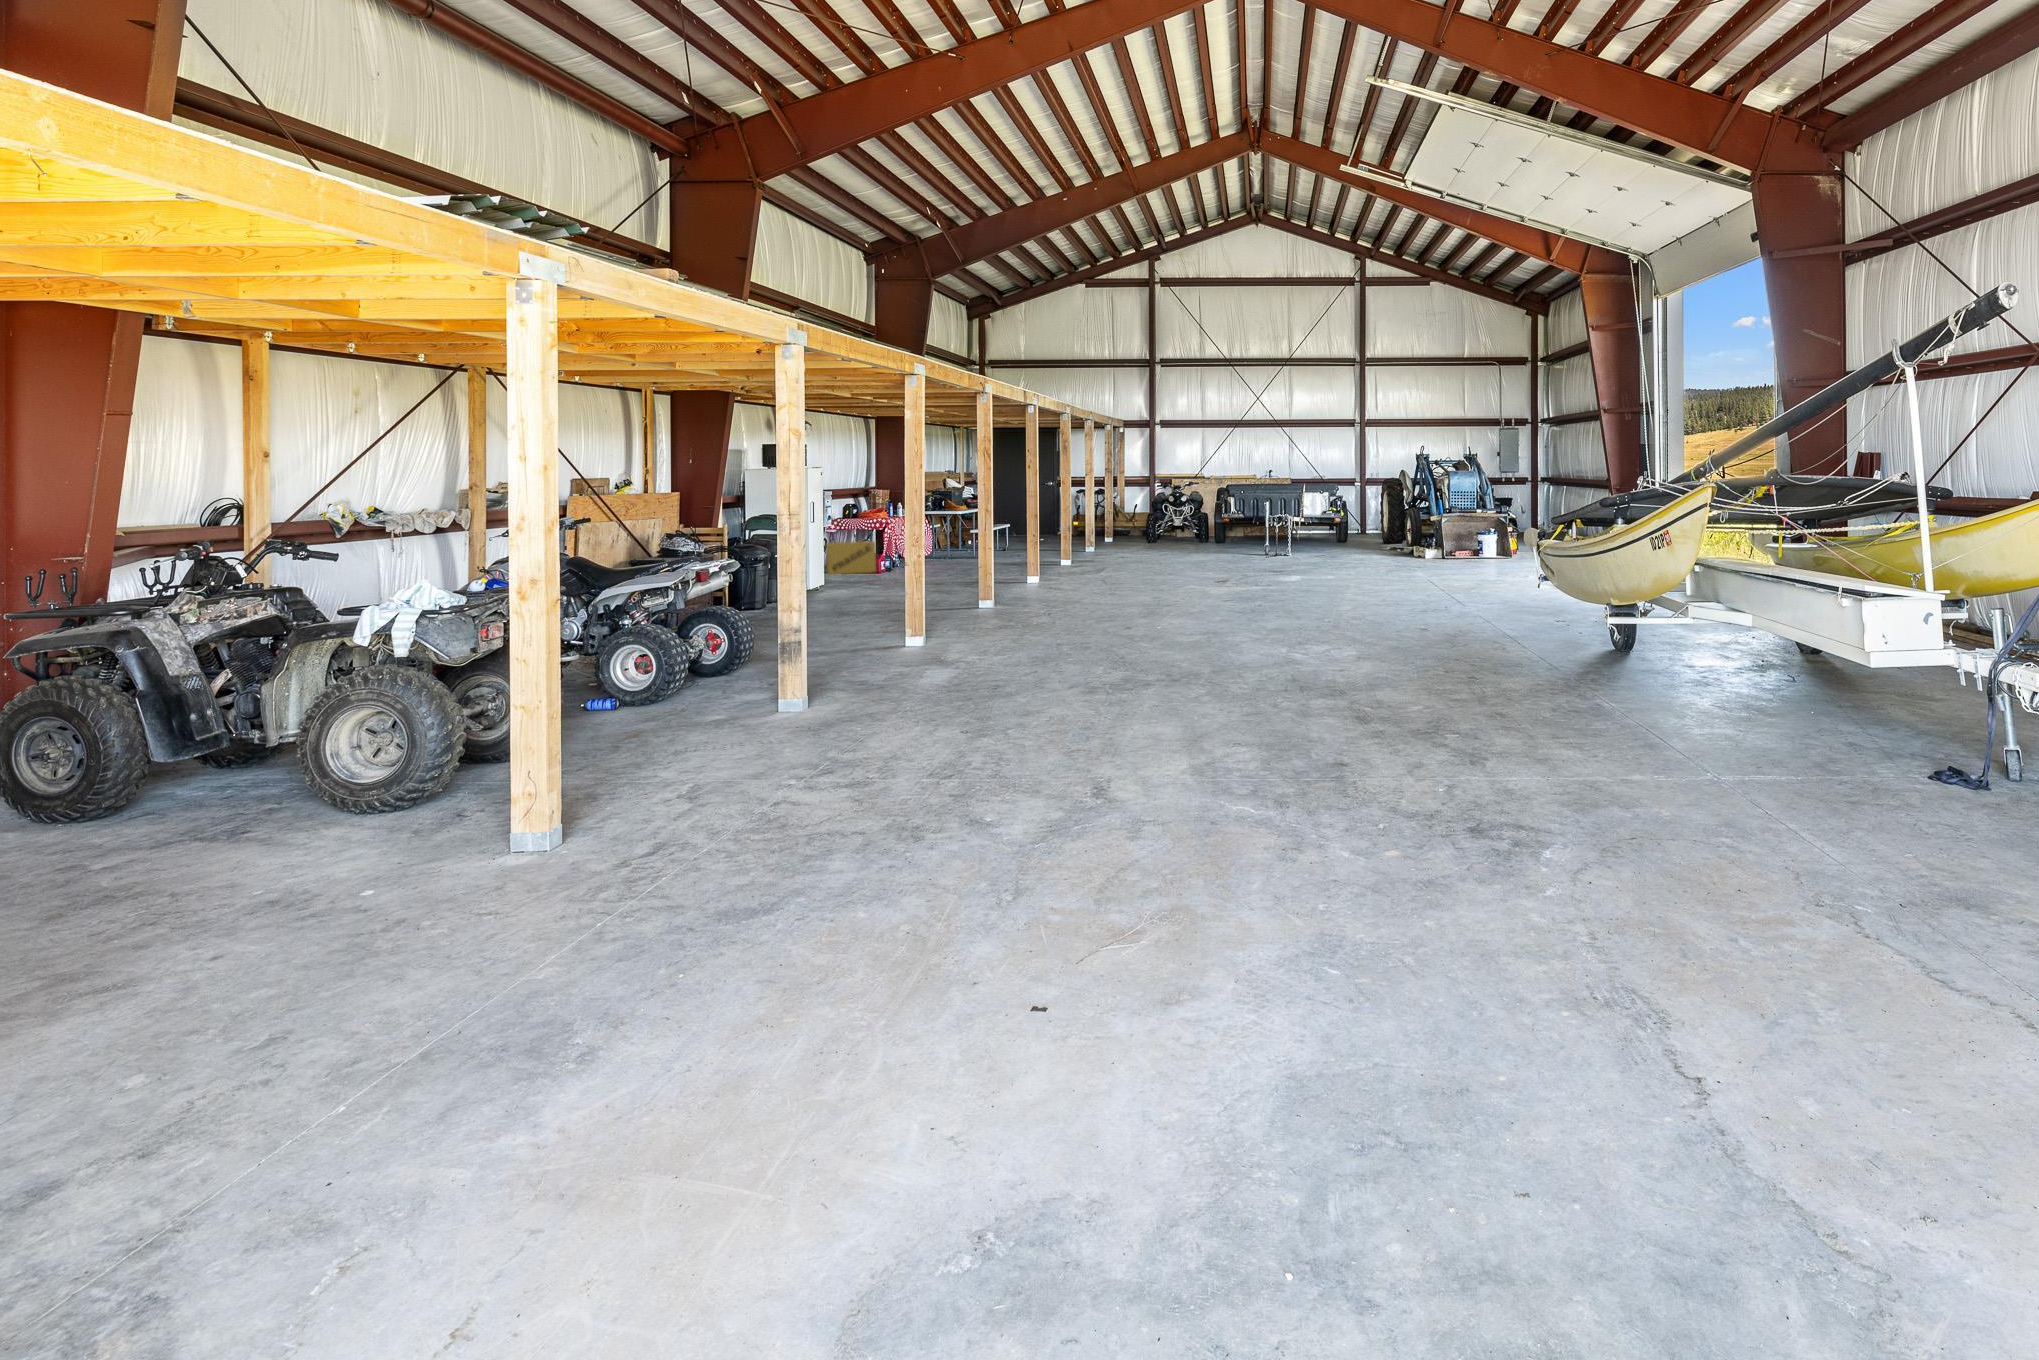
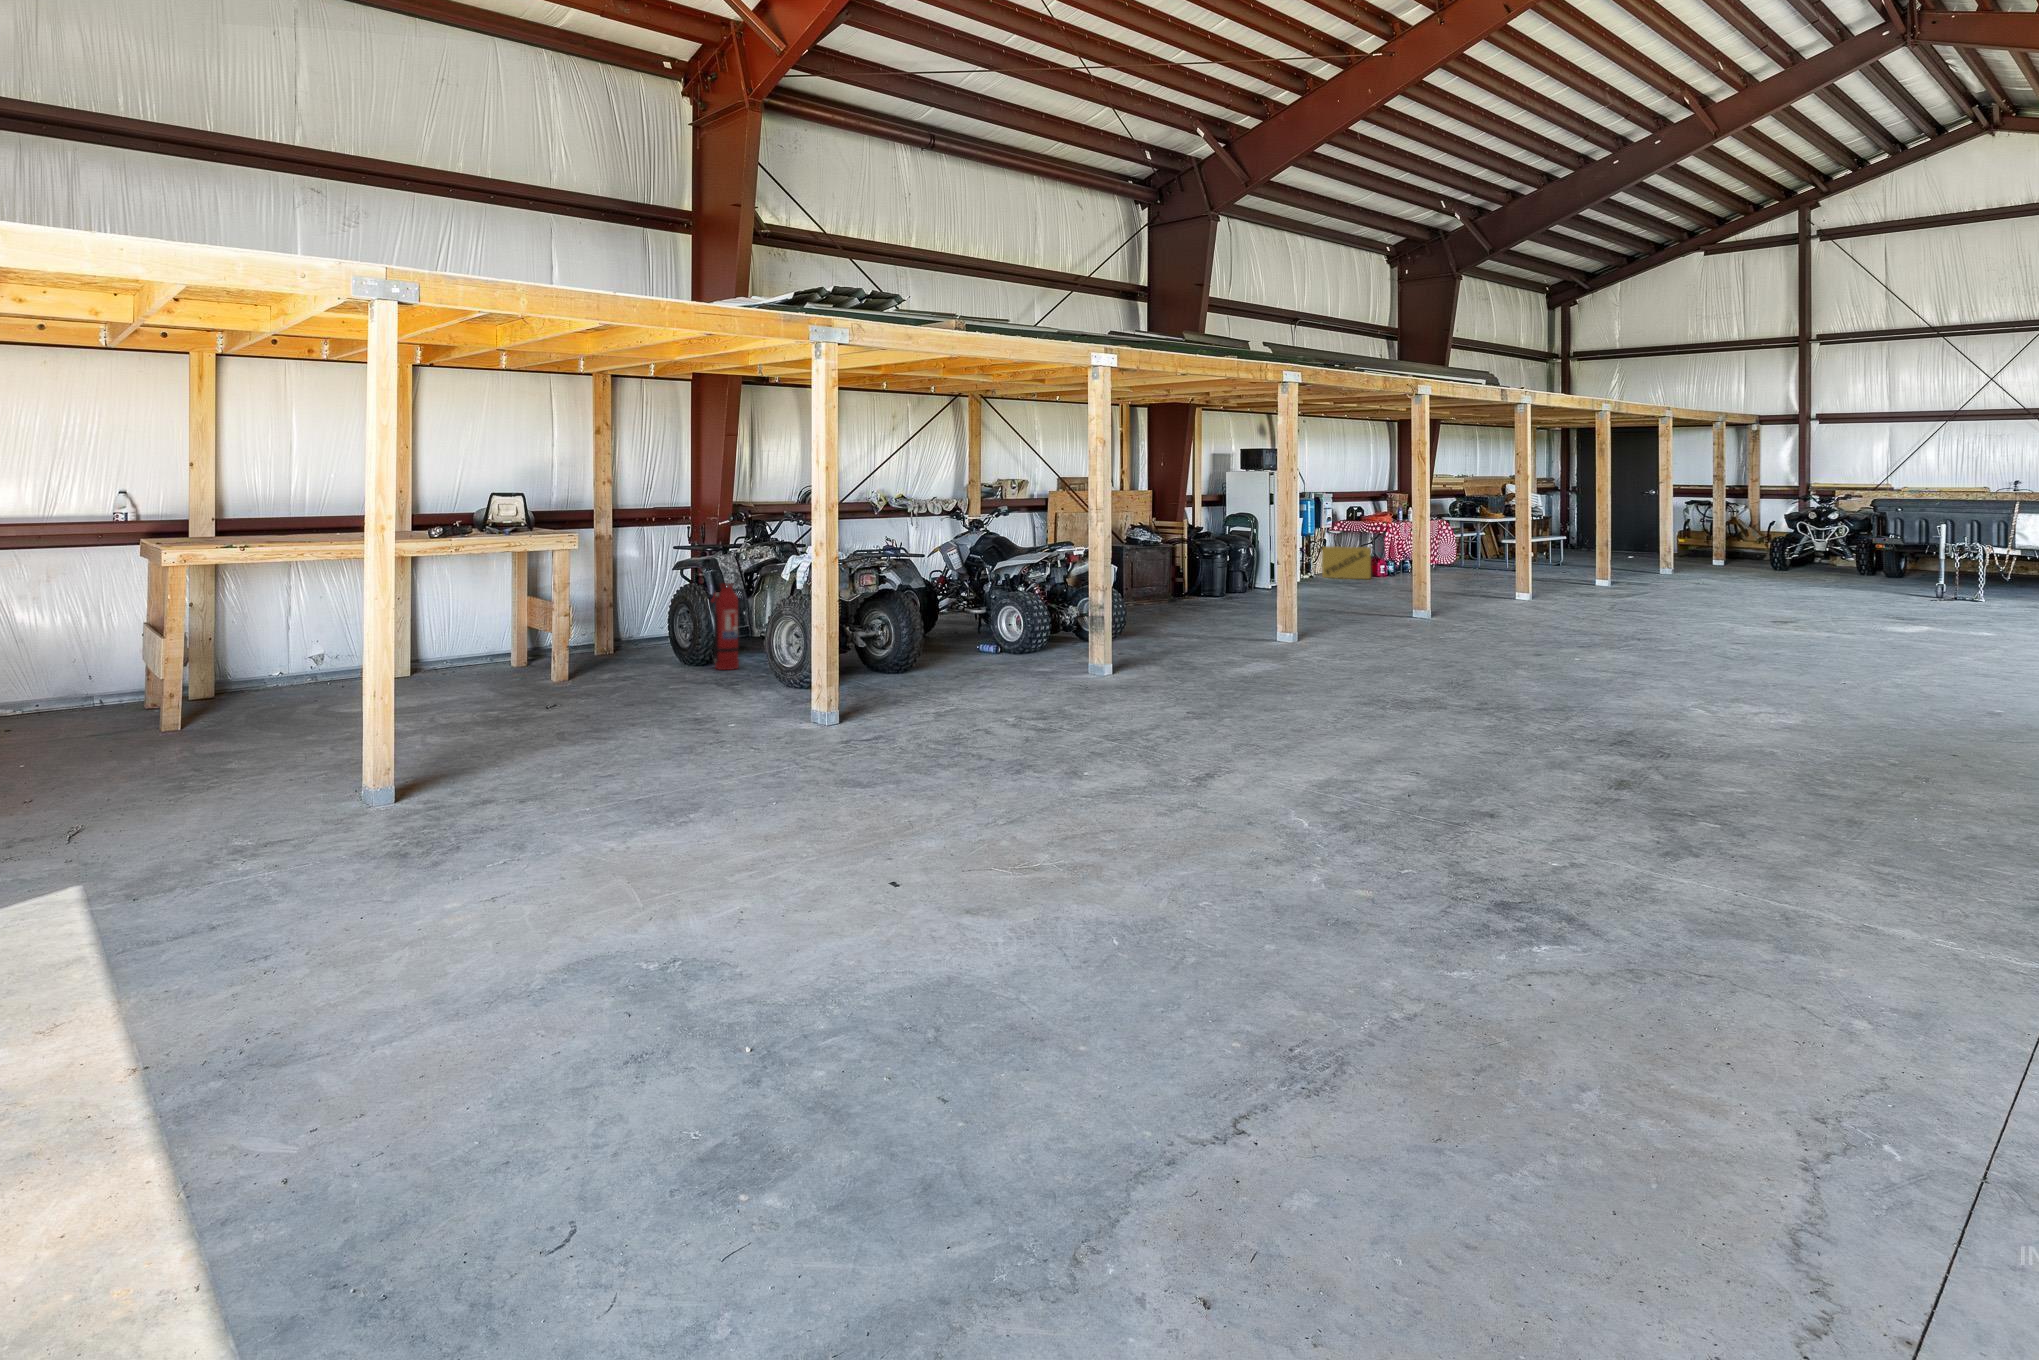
fire extinguisher: none [142,668,204,816] -> present [710,583,739,670]

